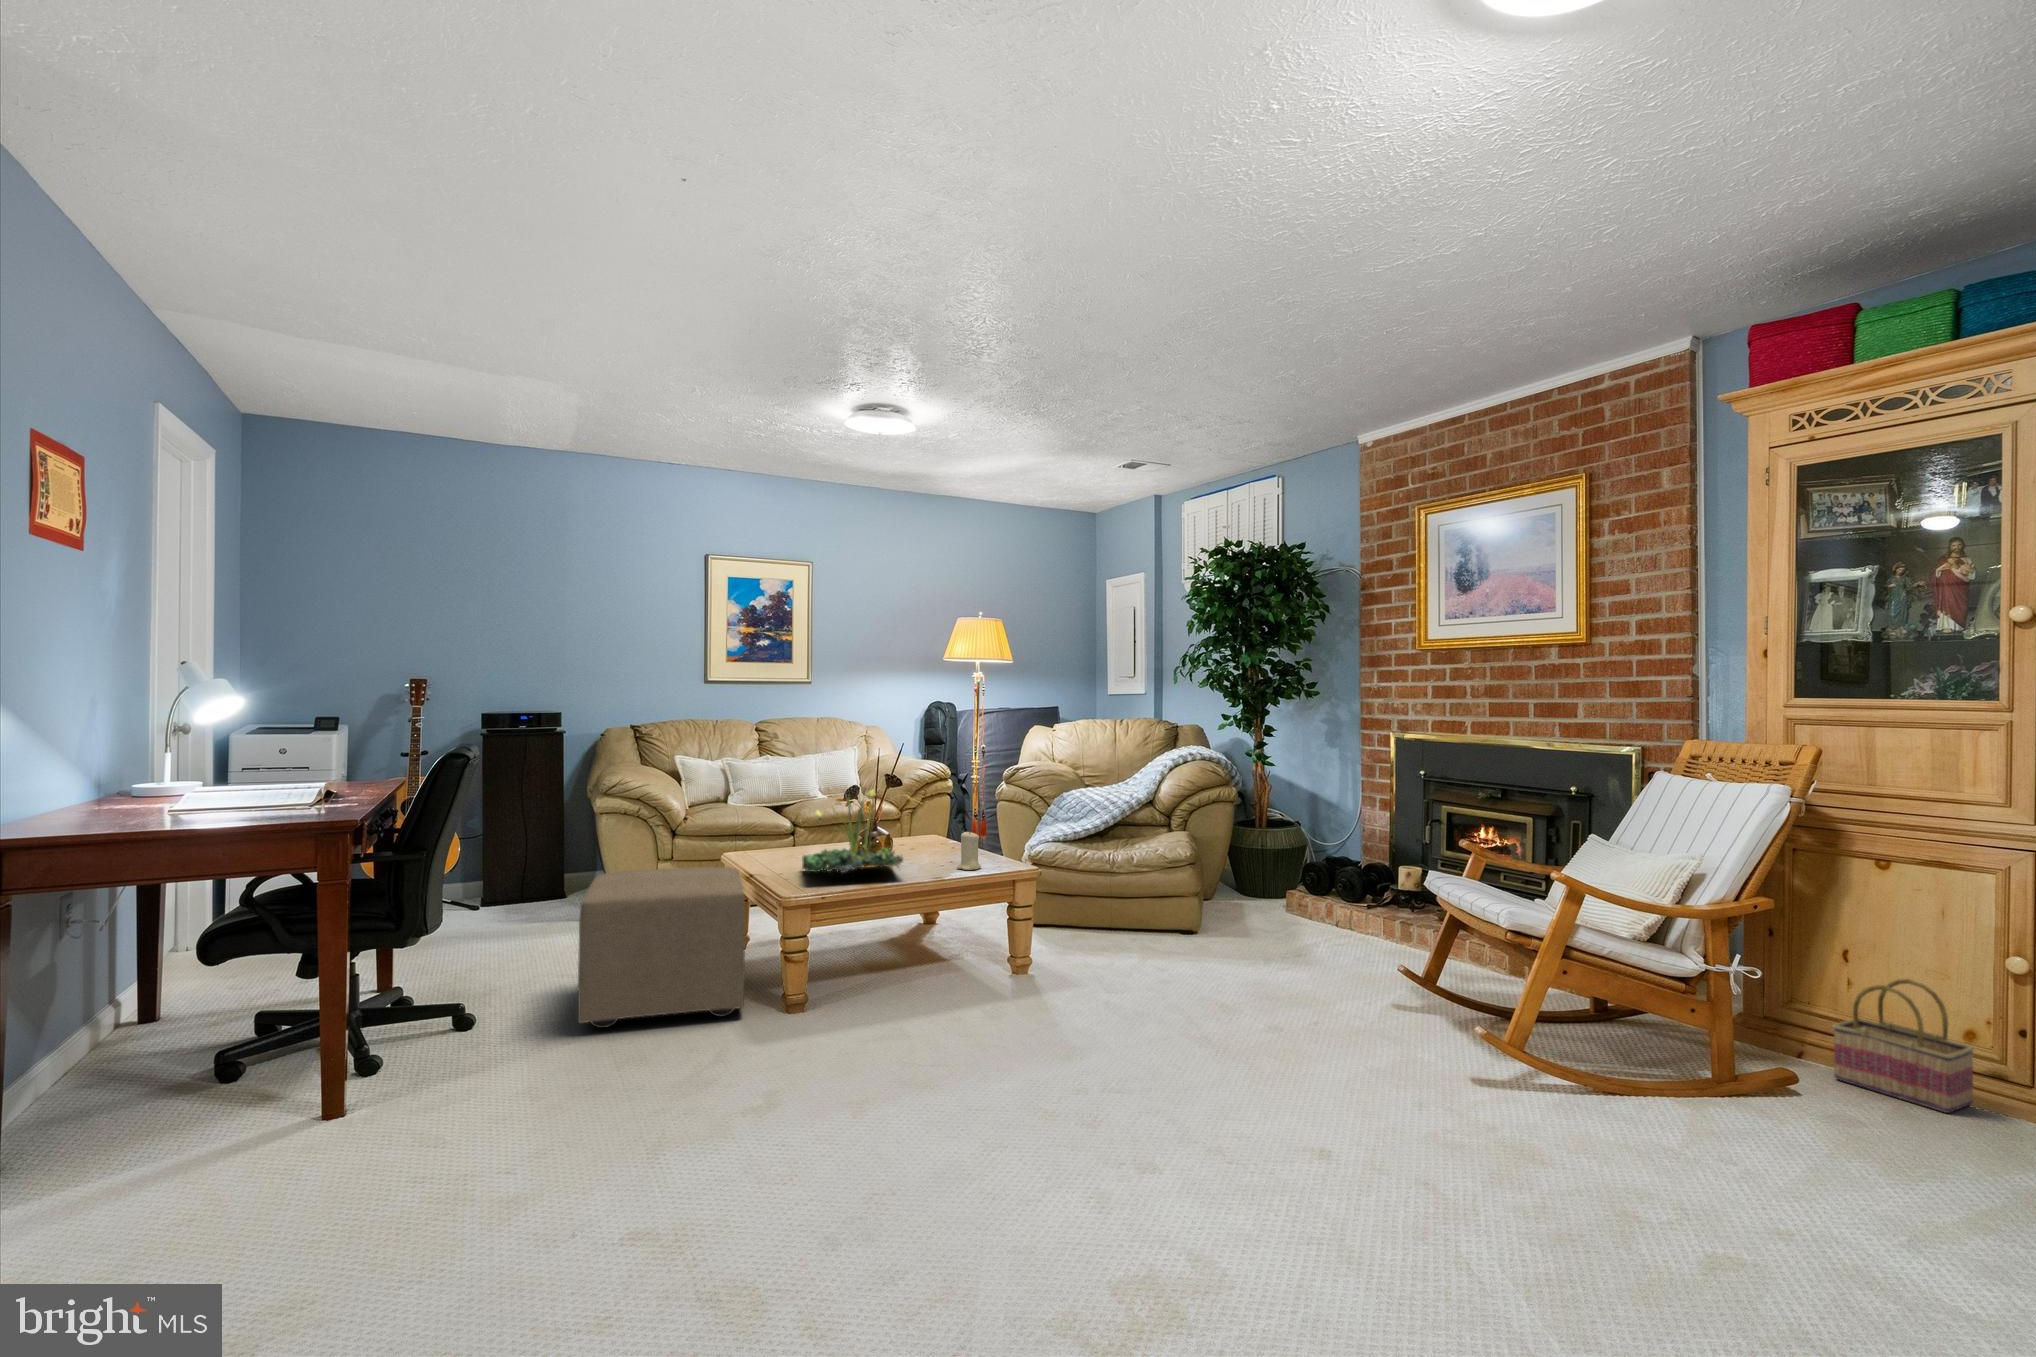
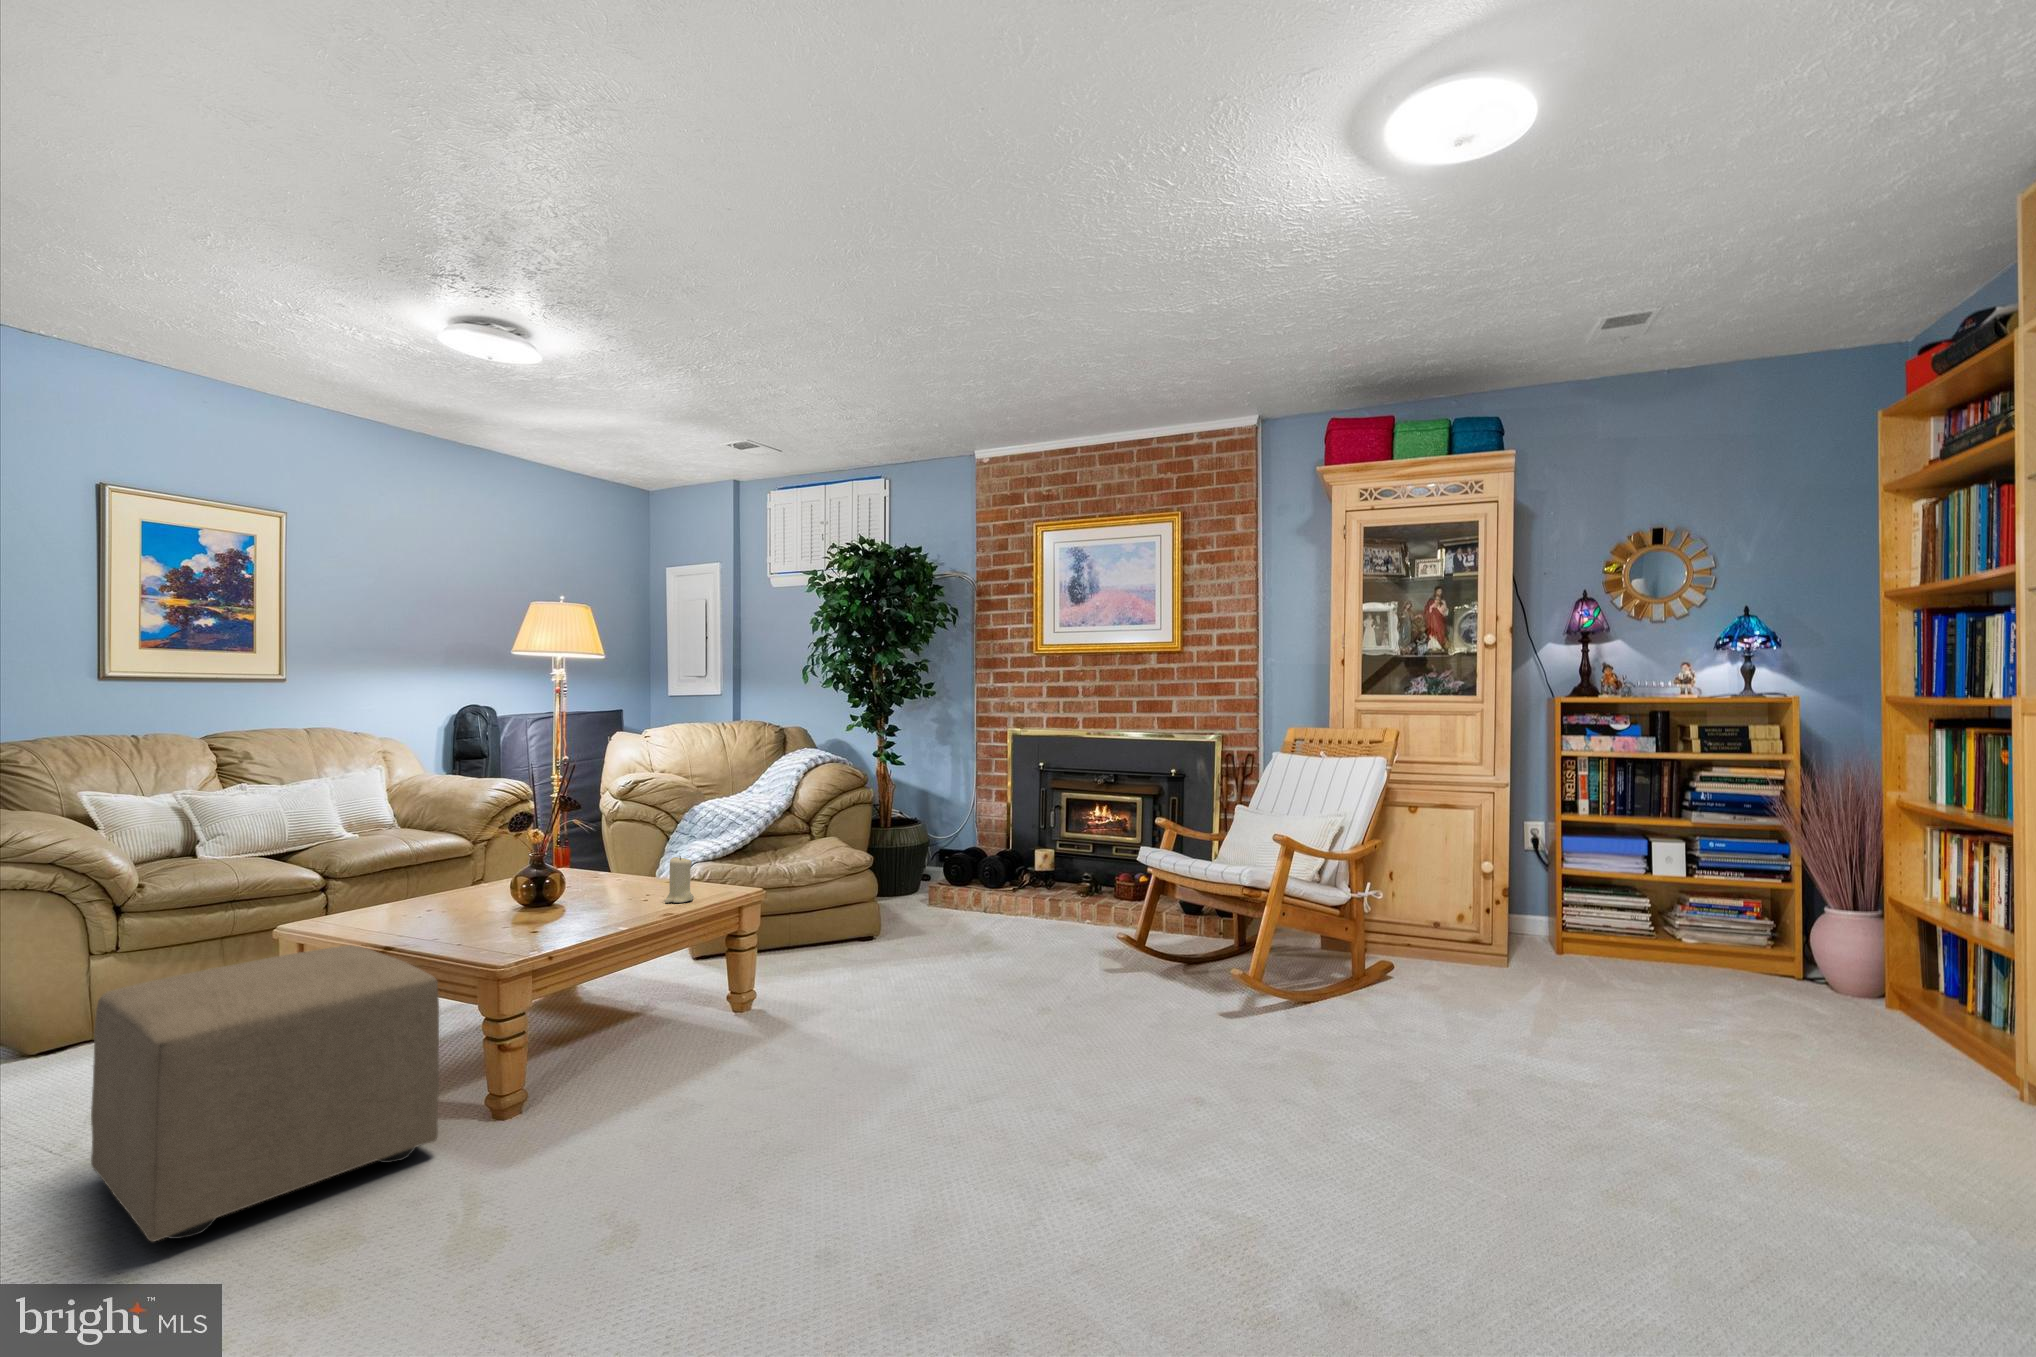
plant: present [802,790,903,873] -> none [450,815,626,936]
basket: present [1833,979,1974,1113] -> none [1401,887,1475,974]

